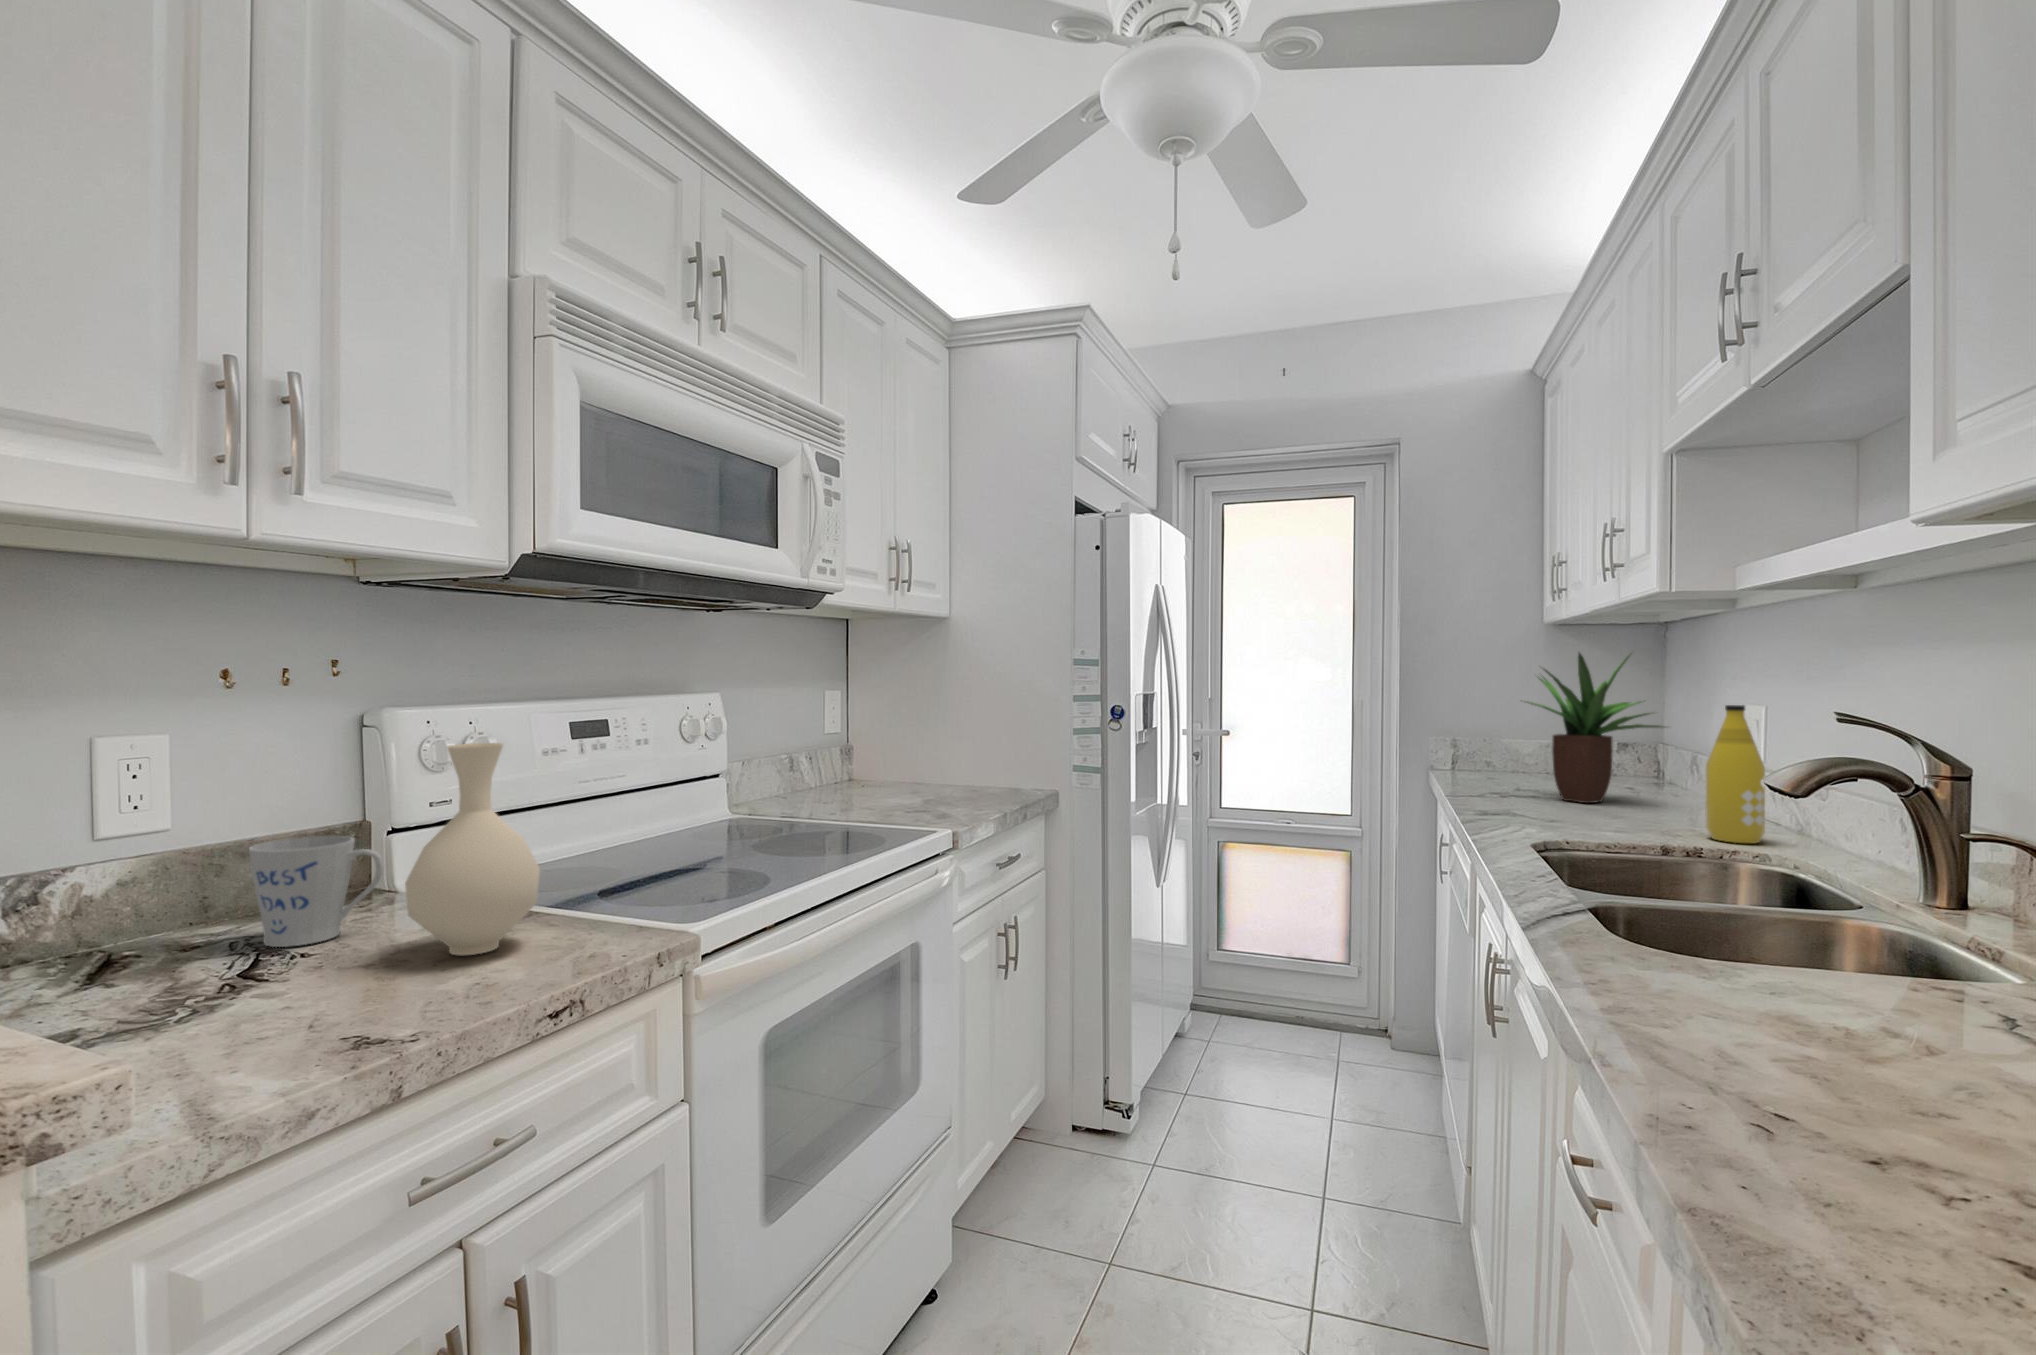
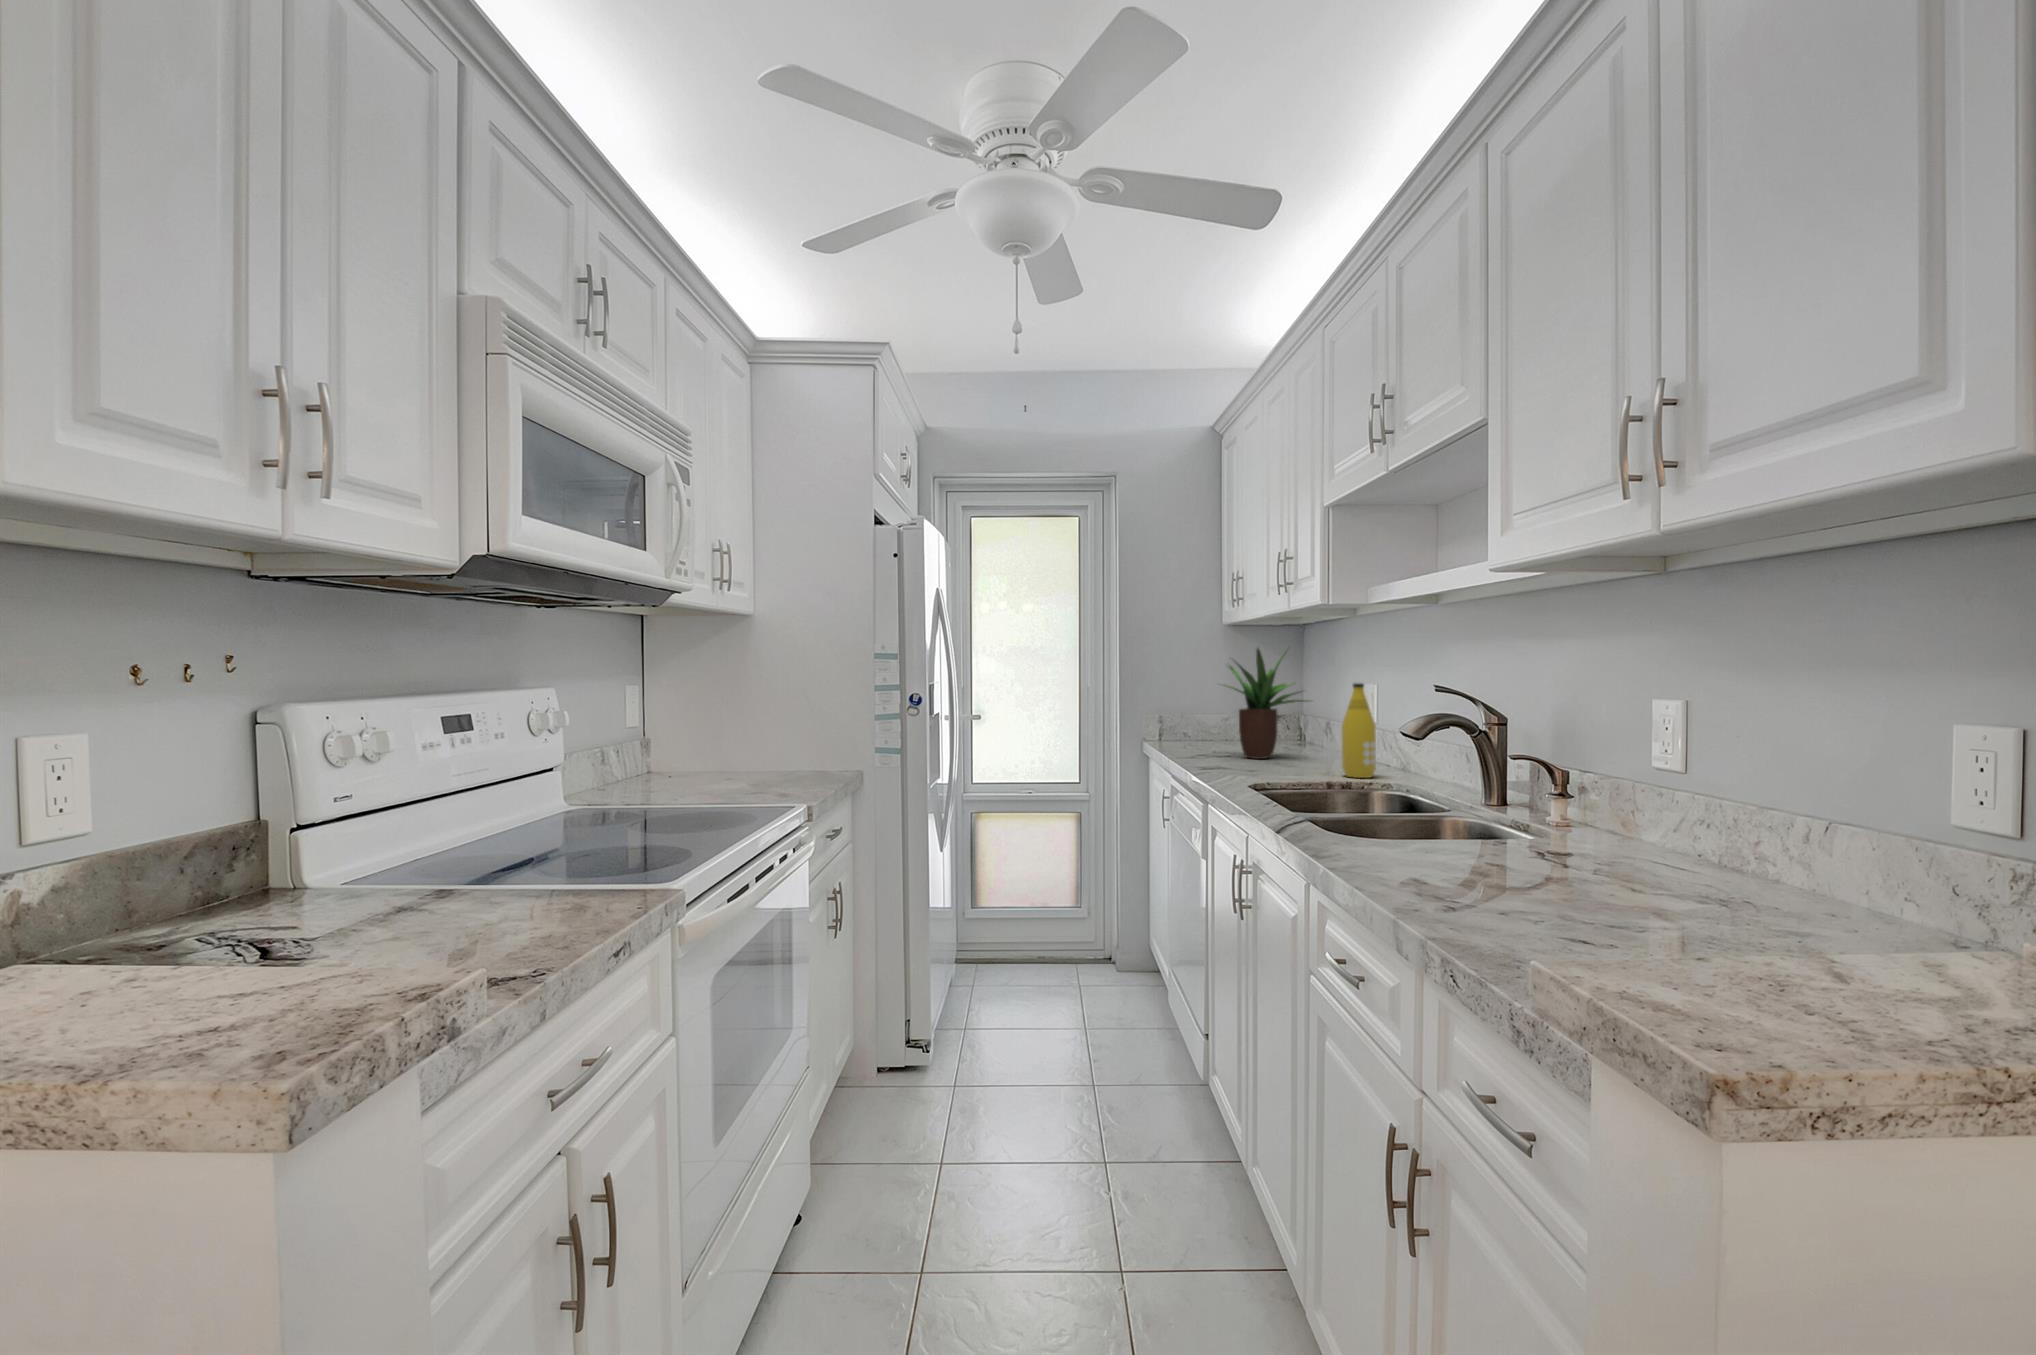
vase: present [405,743,540,955] -> none [419,731,541,921]
mug: present [249,836,384,947] -> none [224,827,360,935]

